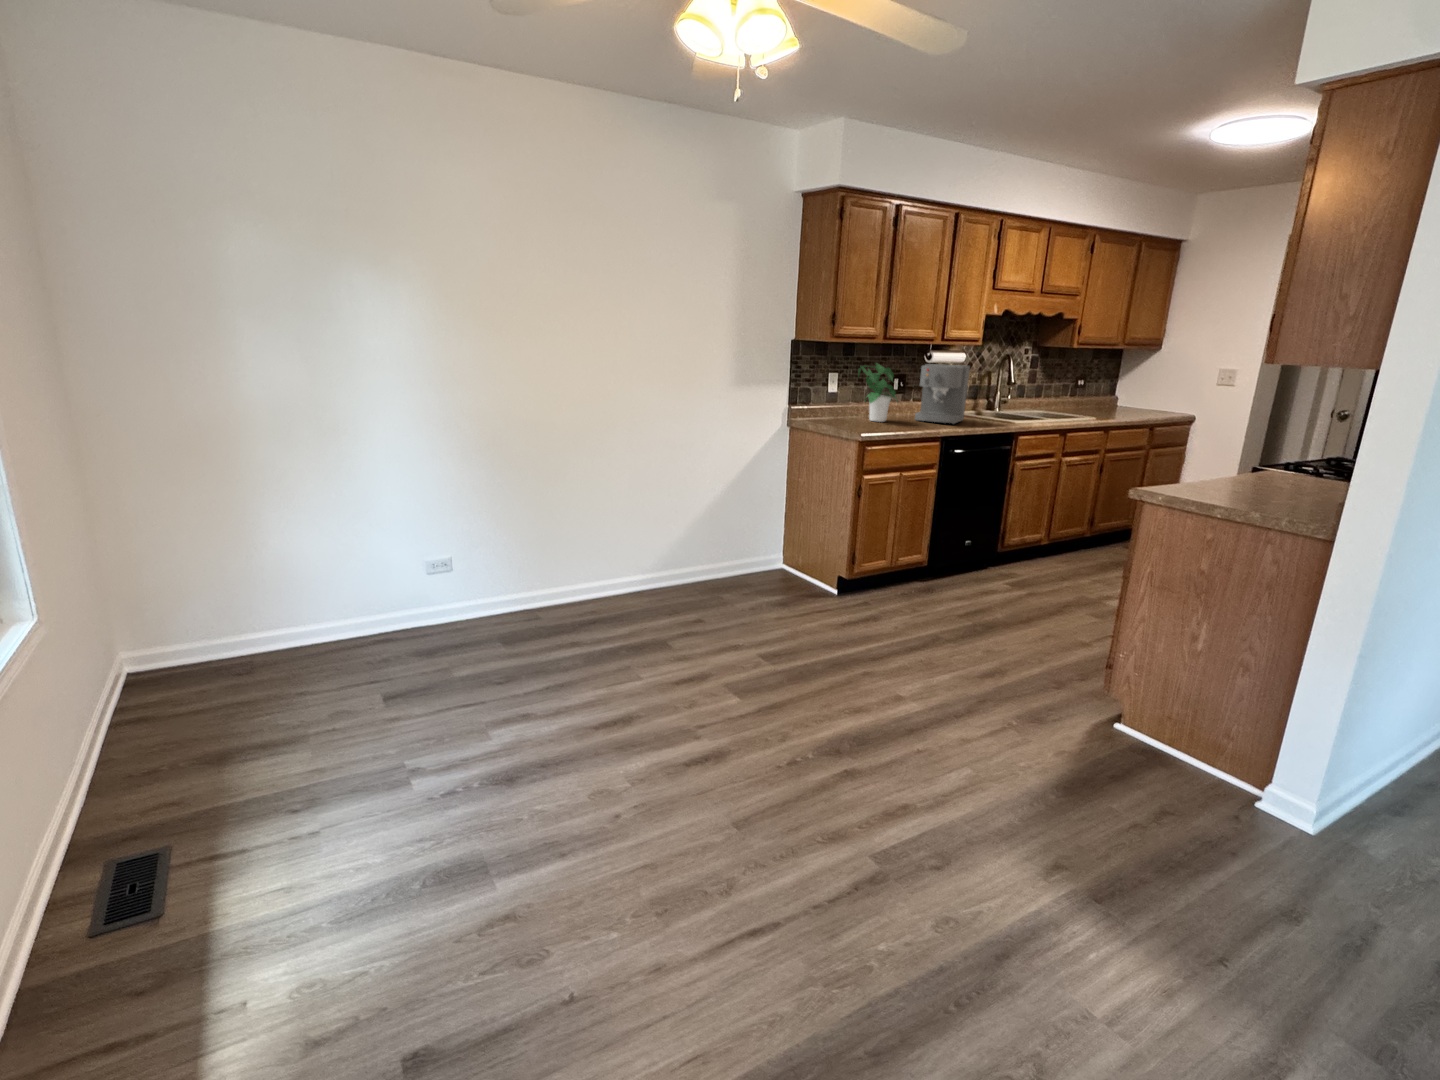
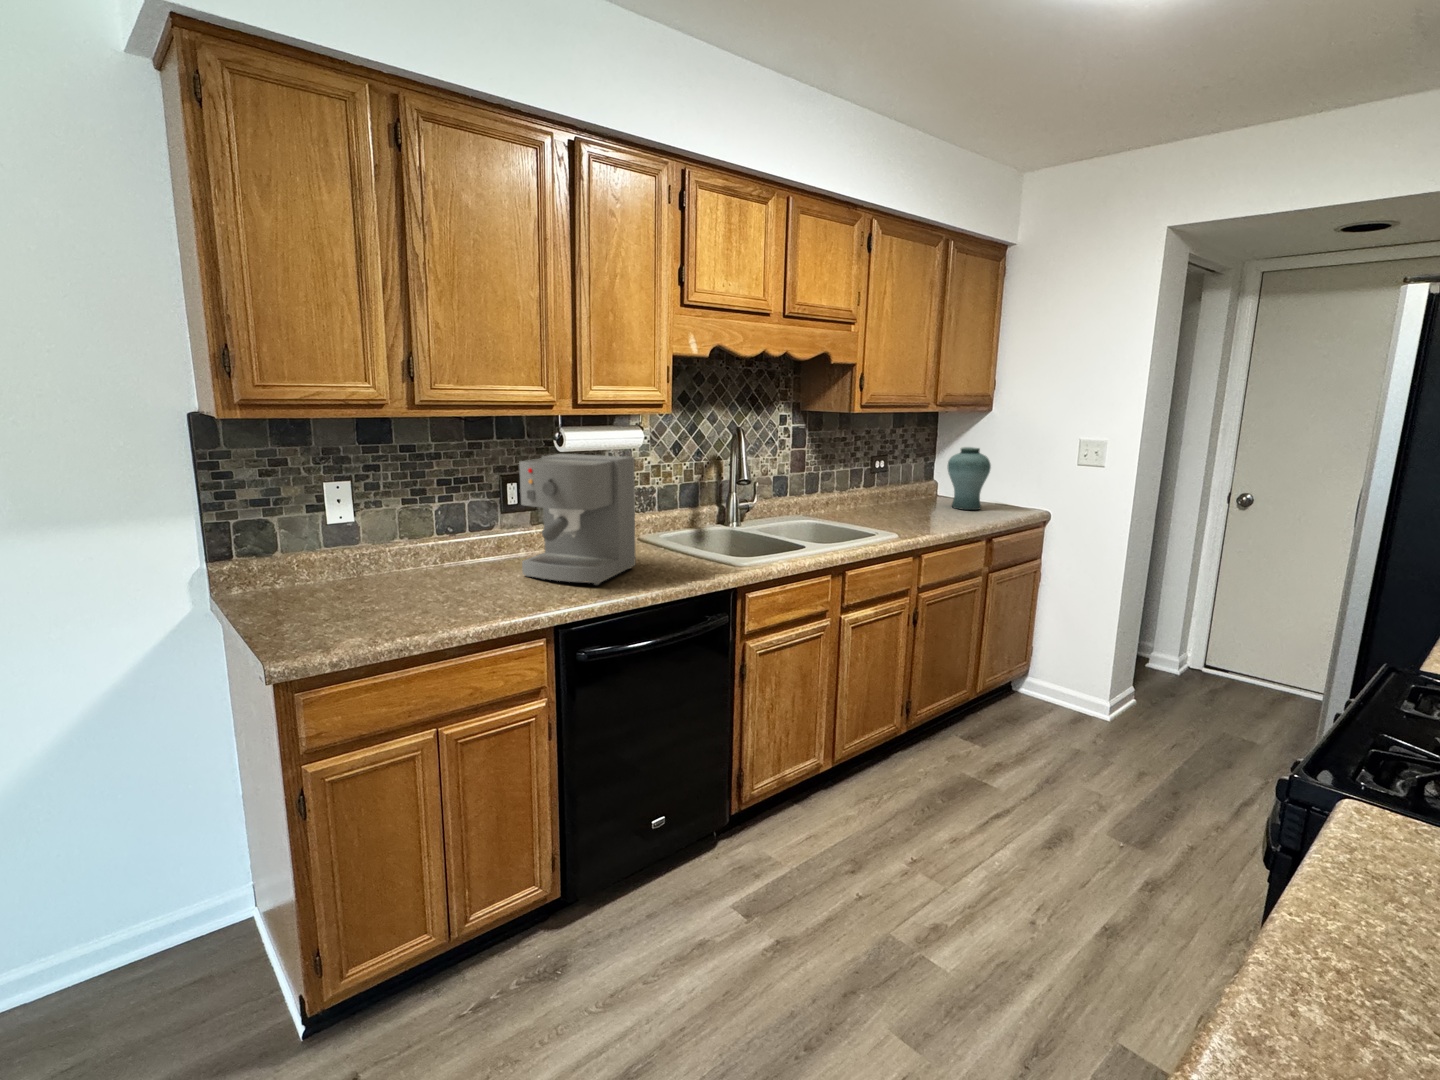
potted plant: present [858,364,896,422] -> none [353,463,456,592]
vase: none [1128,373,1158,413] -> present [948,447,991,510]

